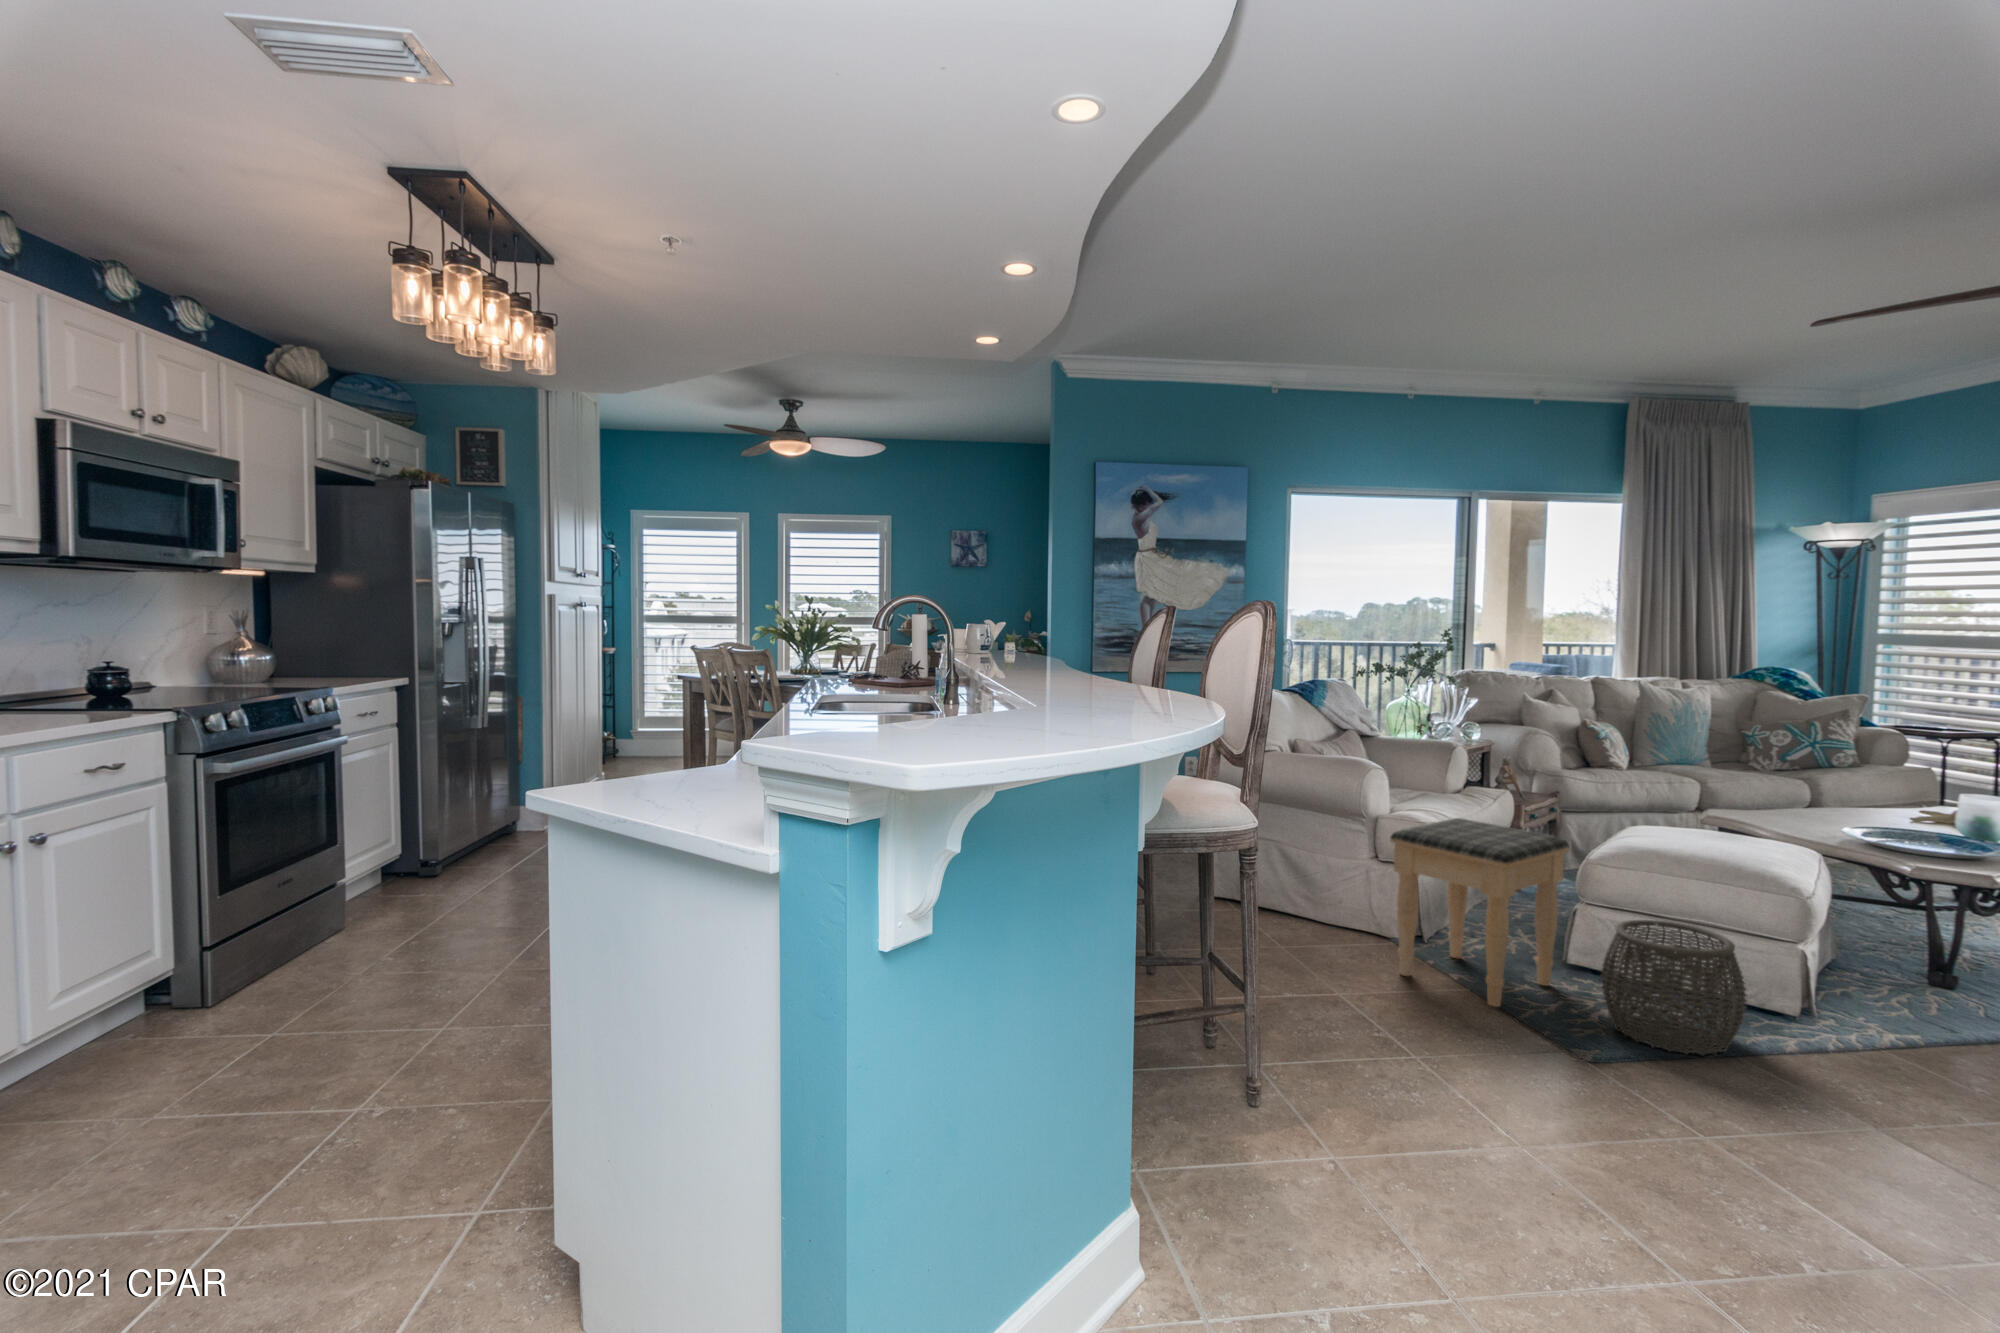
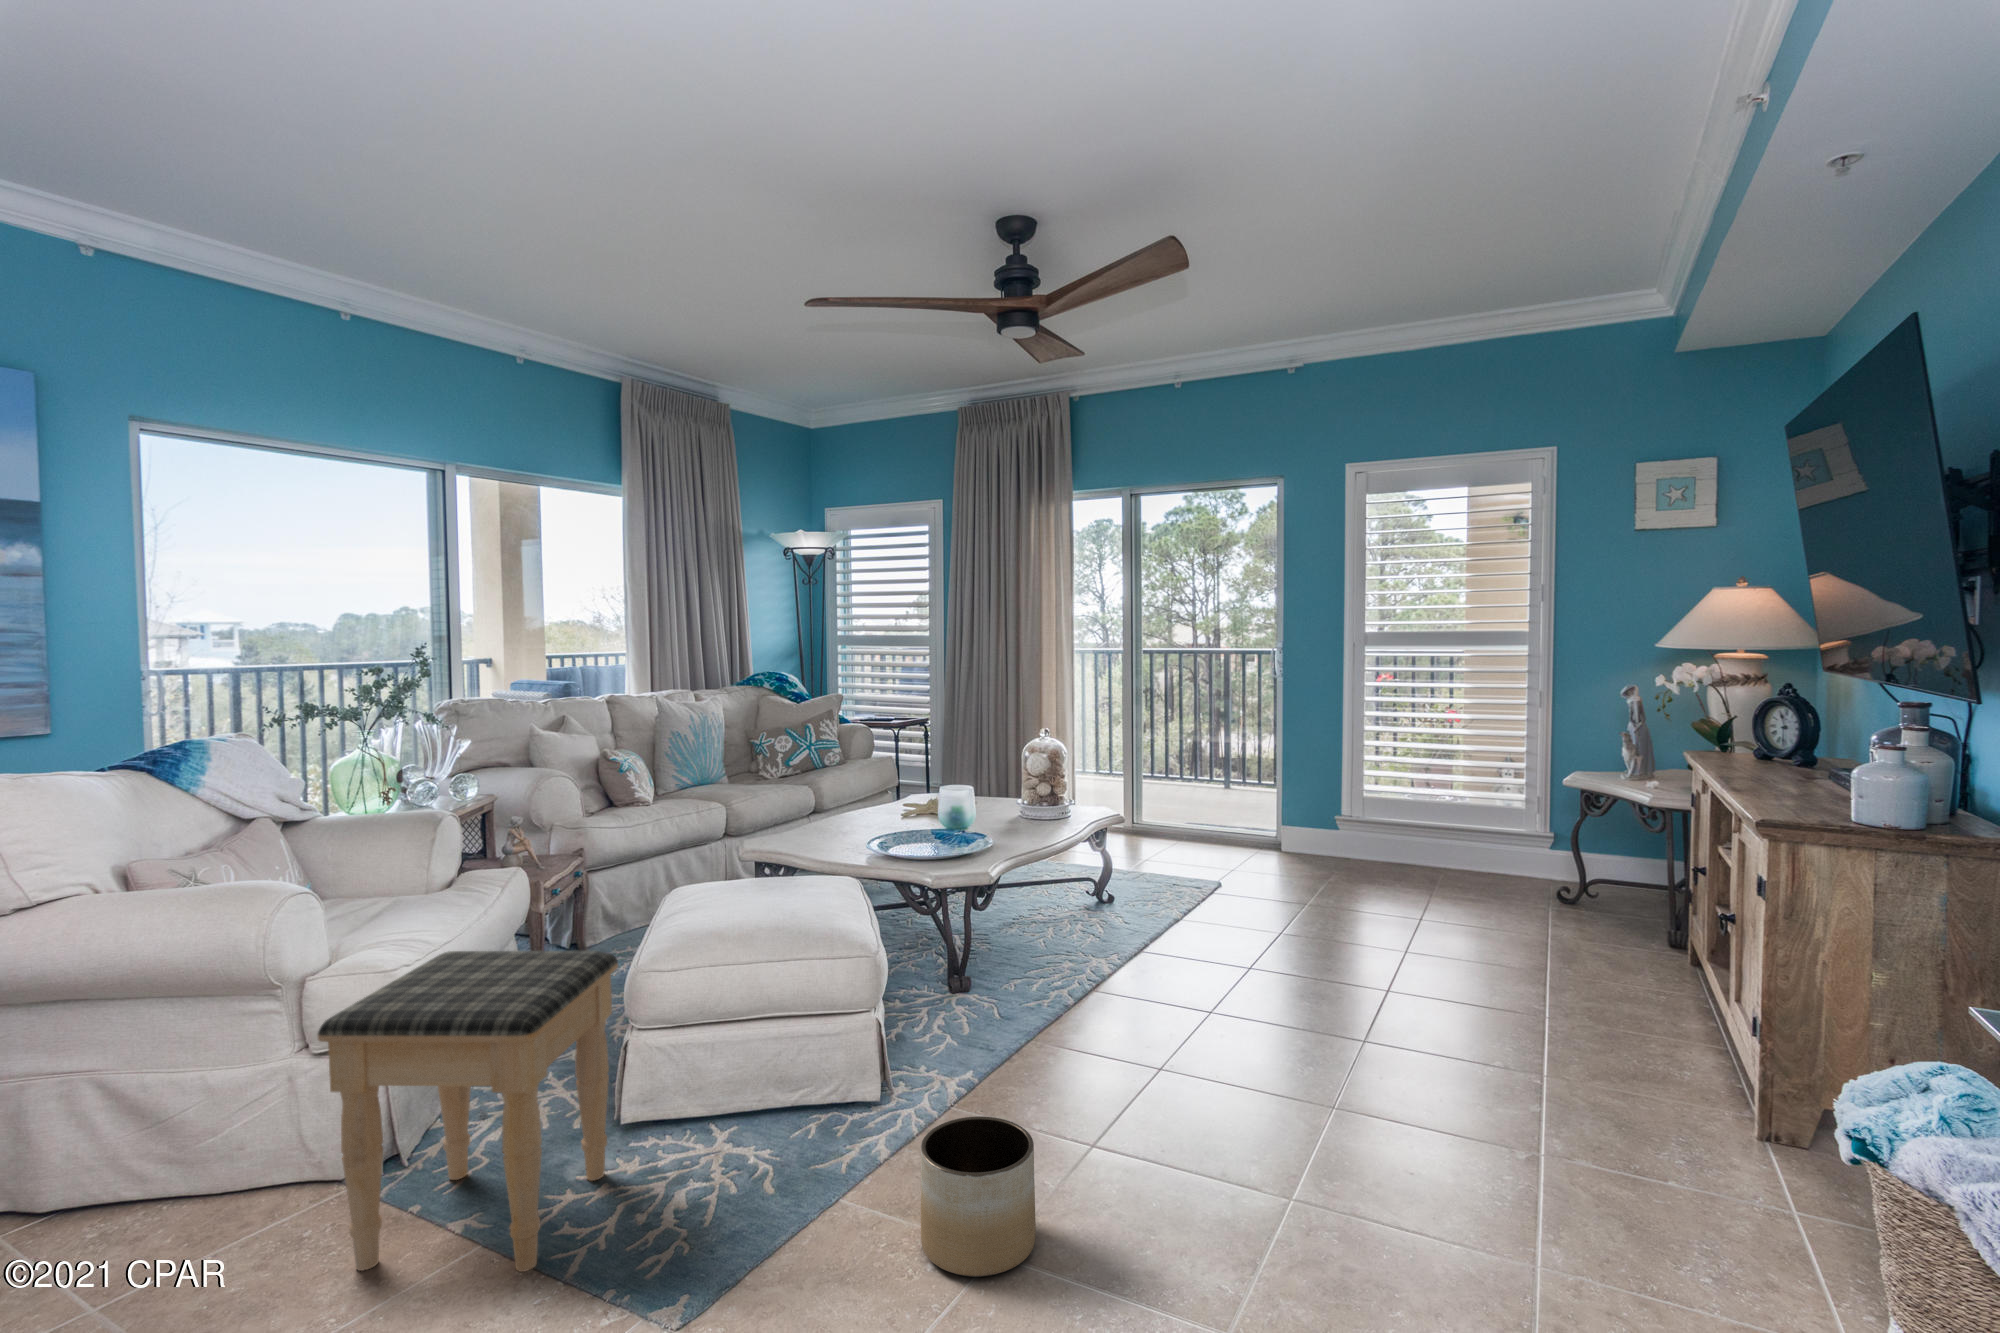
woven basket: present [1601,920,1747,1056] -> none [678,1037,852,1244]
planter: none [1792,1015,1914,1133] -> present [921,1116,1036,1277]

